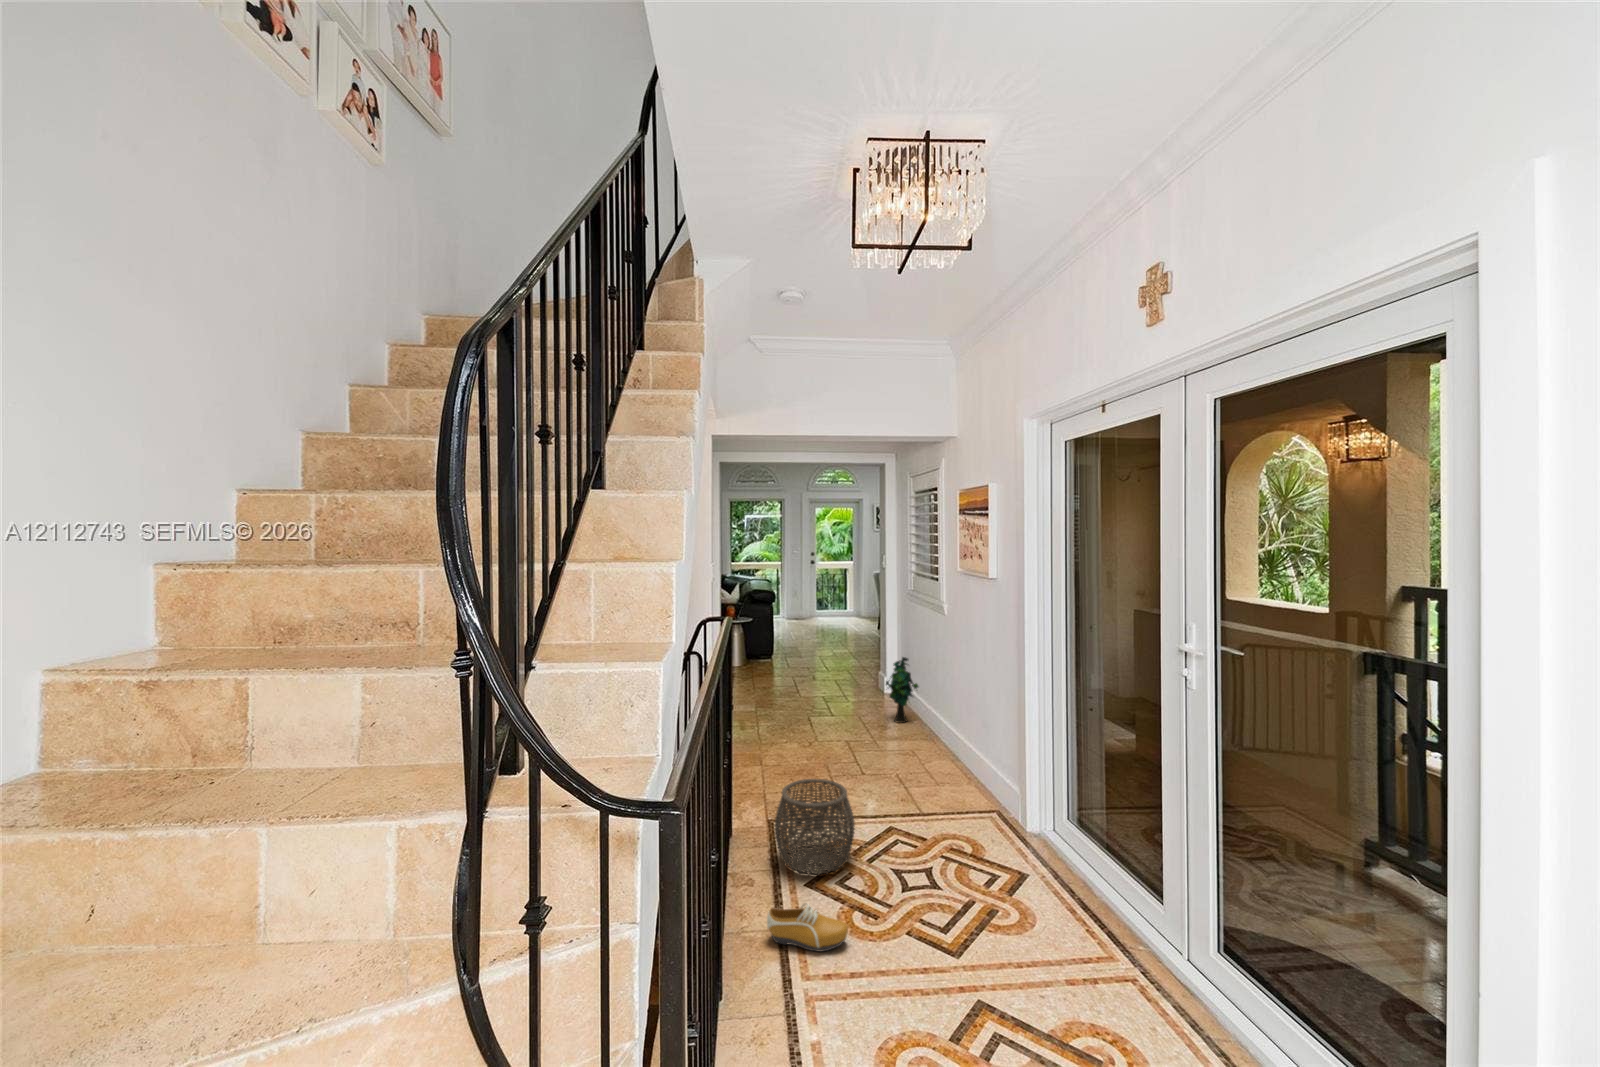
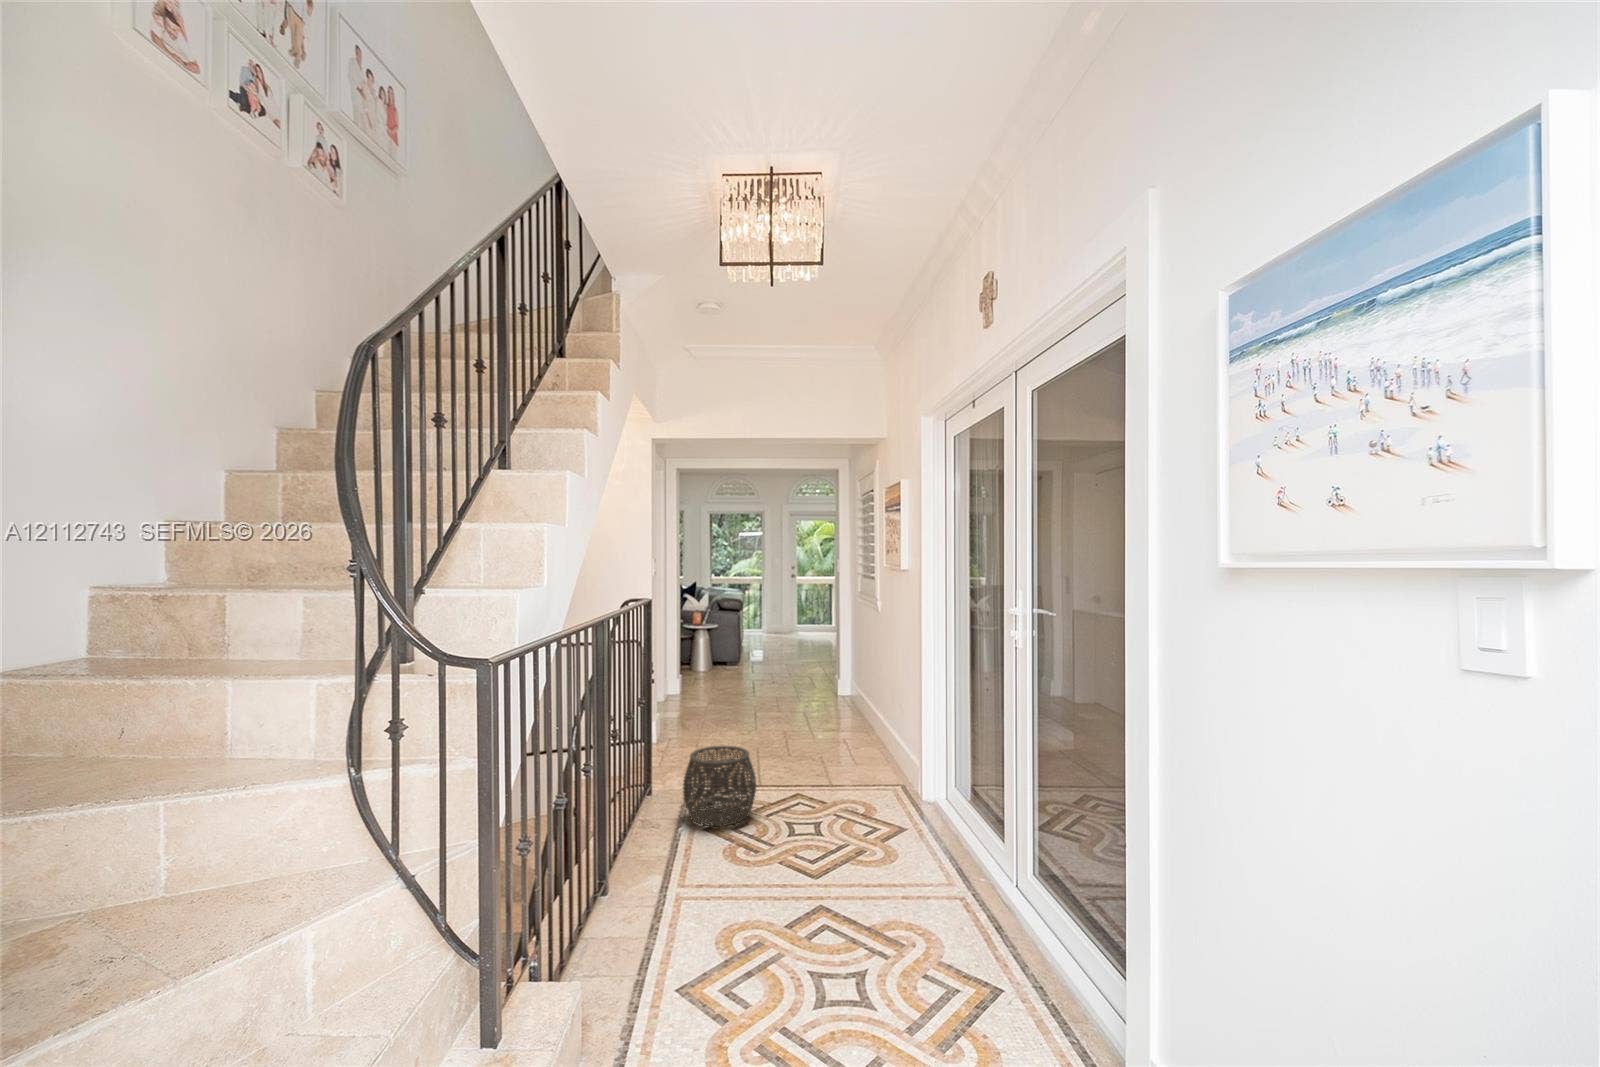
decorative plant: present [886,657,918,723] -> none [833,655,865,720]
shoe: present [767,904,848,951] -> none [656,836,725,874]

